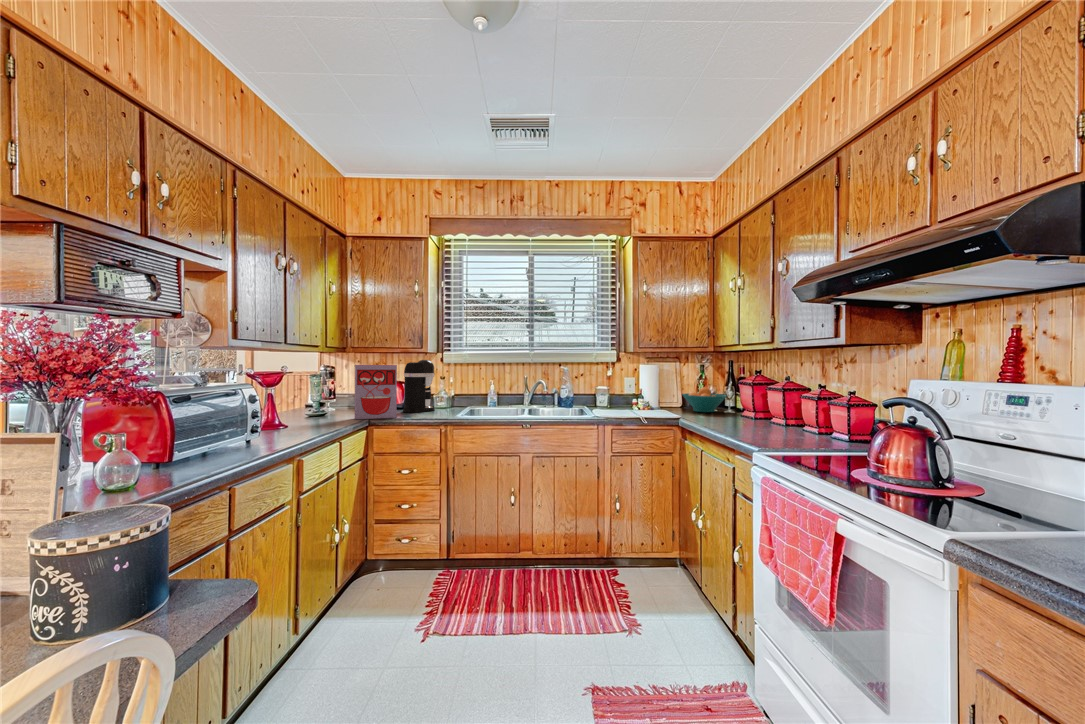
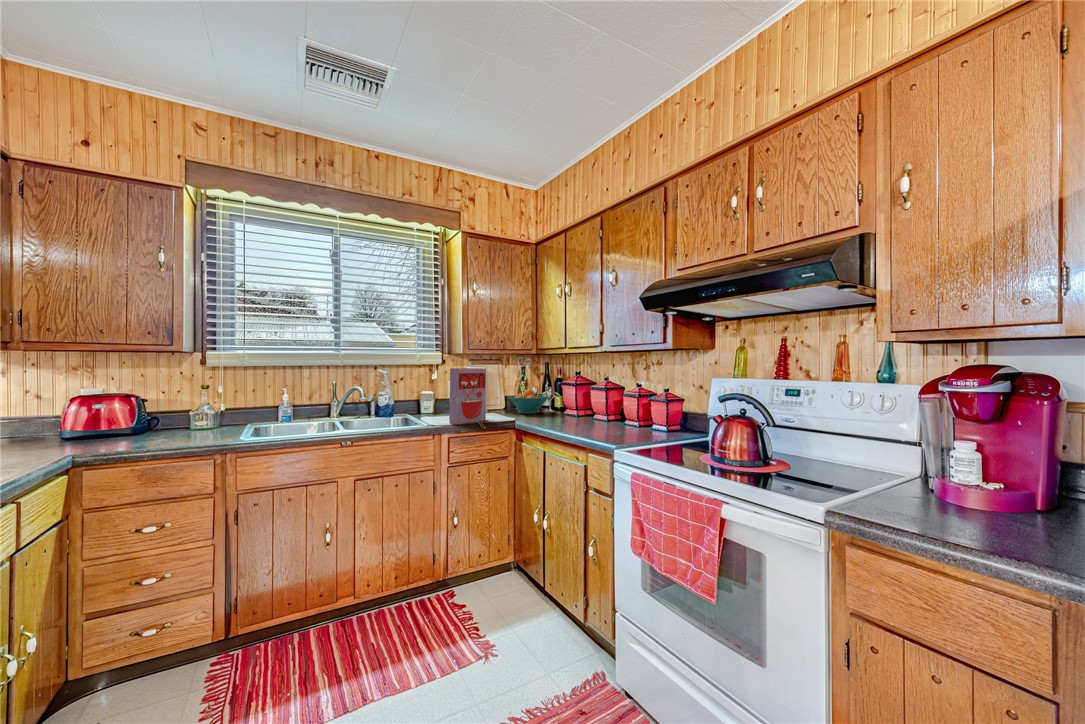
coffee maker: present [403,360,435,412] -> none [140,361,196,437]
cereal box: present [355,365,397,419] -> present [449,368,486,424]

